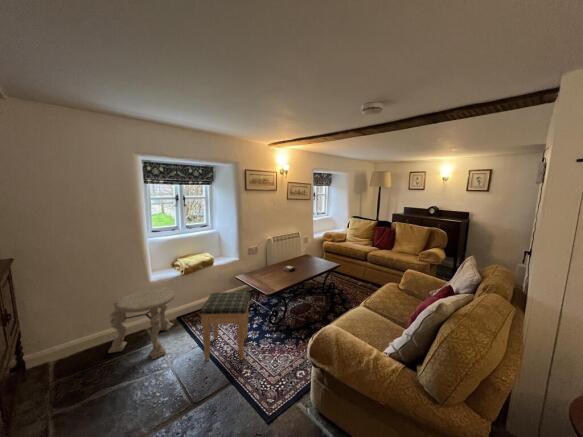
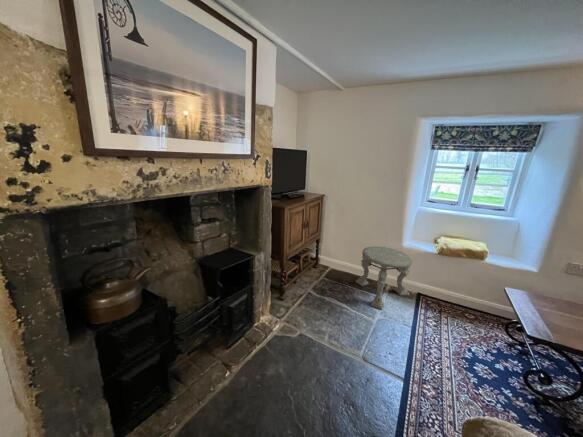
footstool: present [199,292,250,361] -> none [403,284,496,377]

